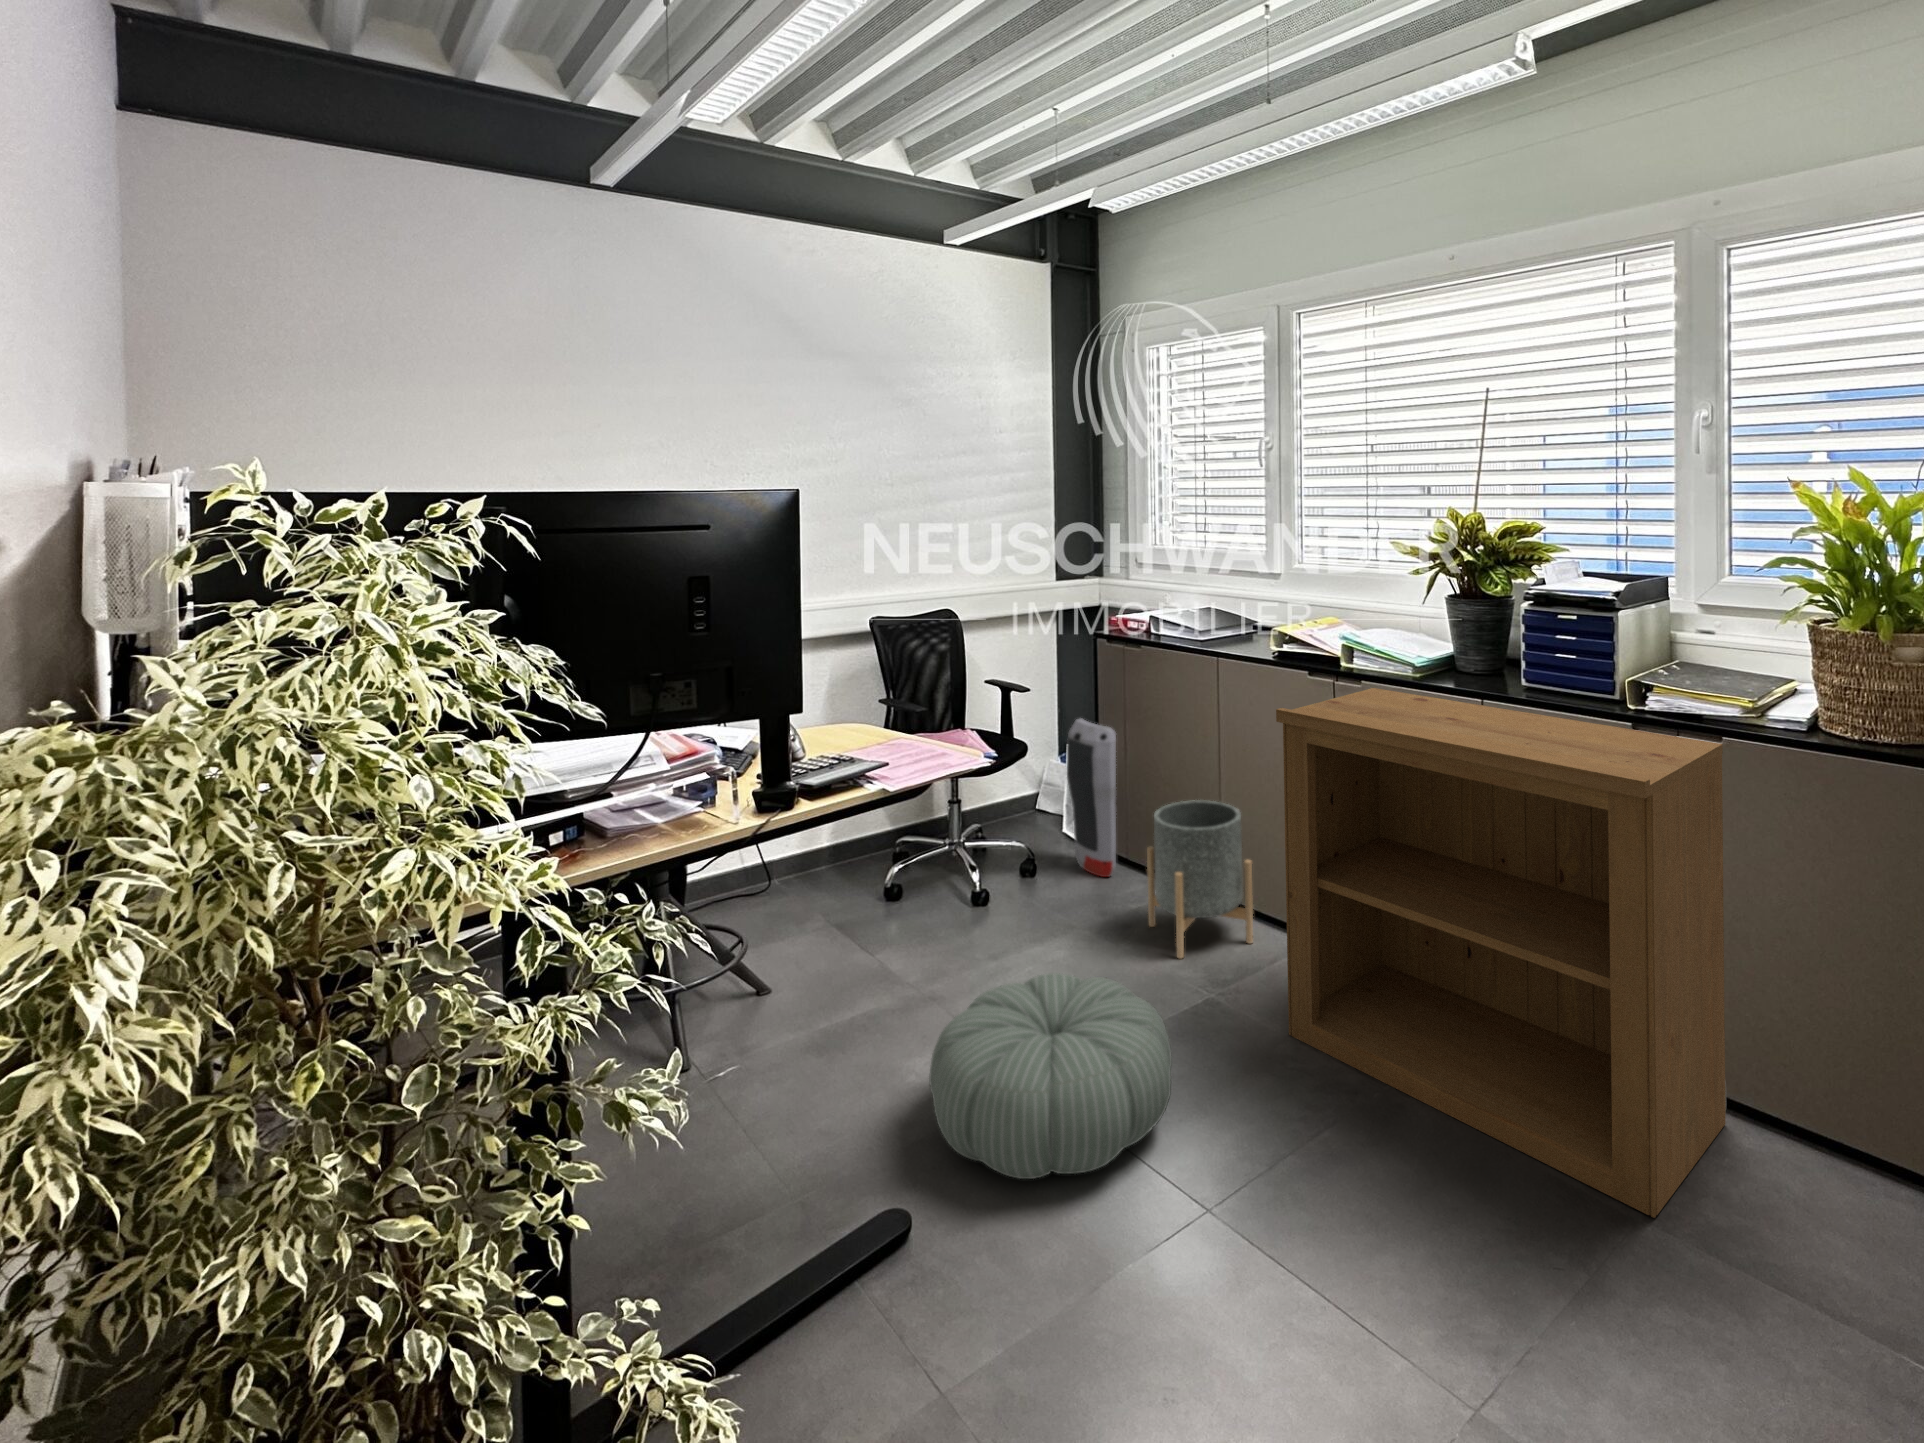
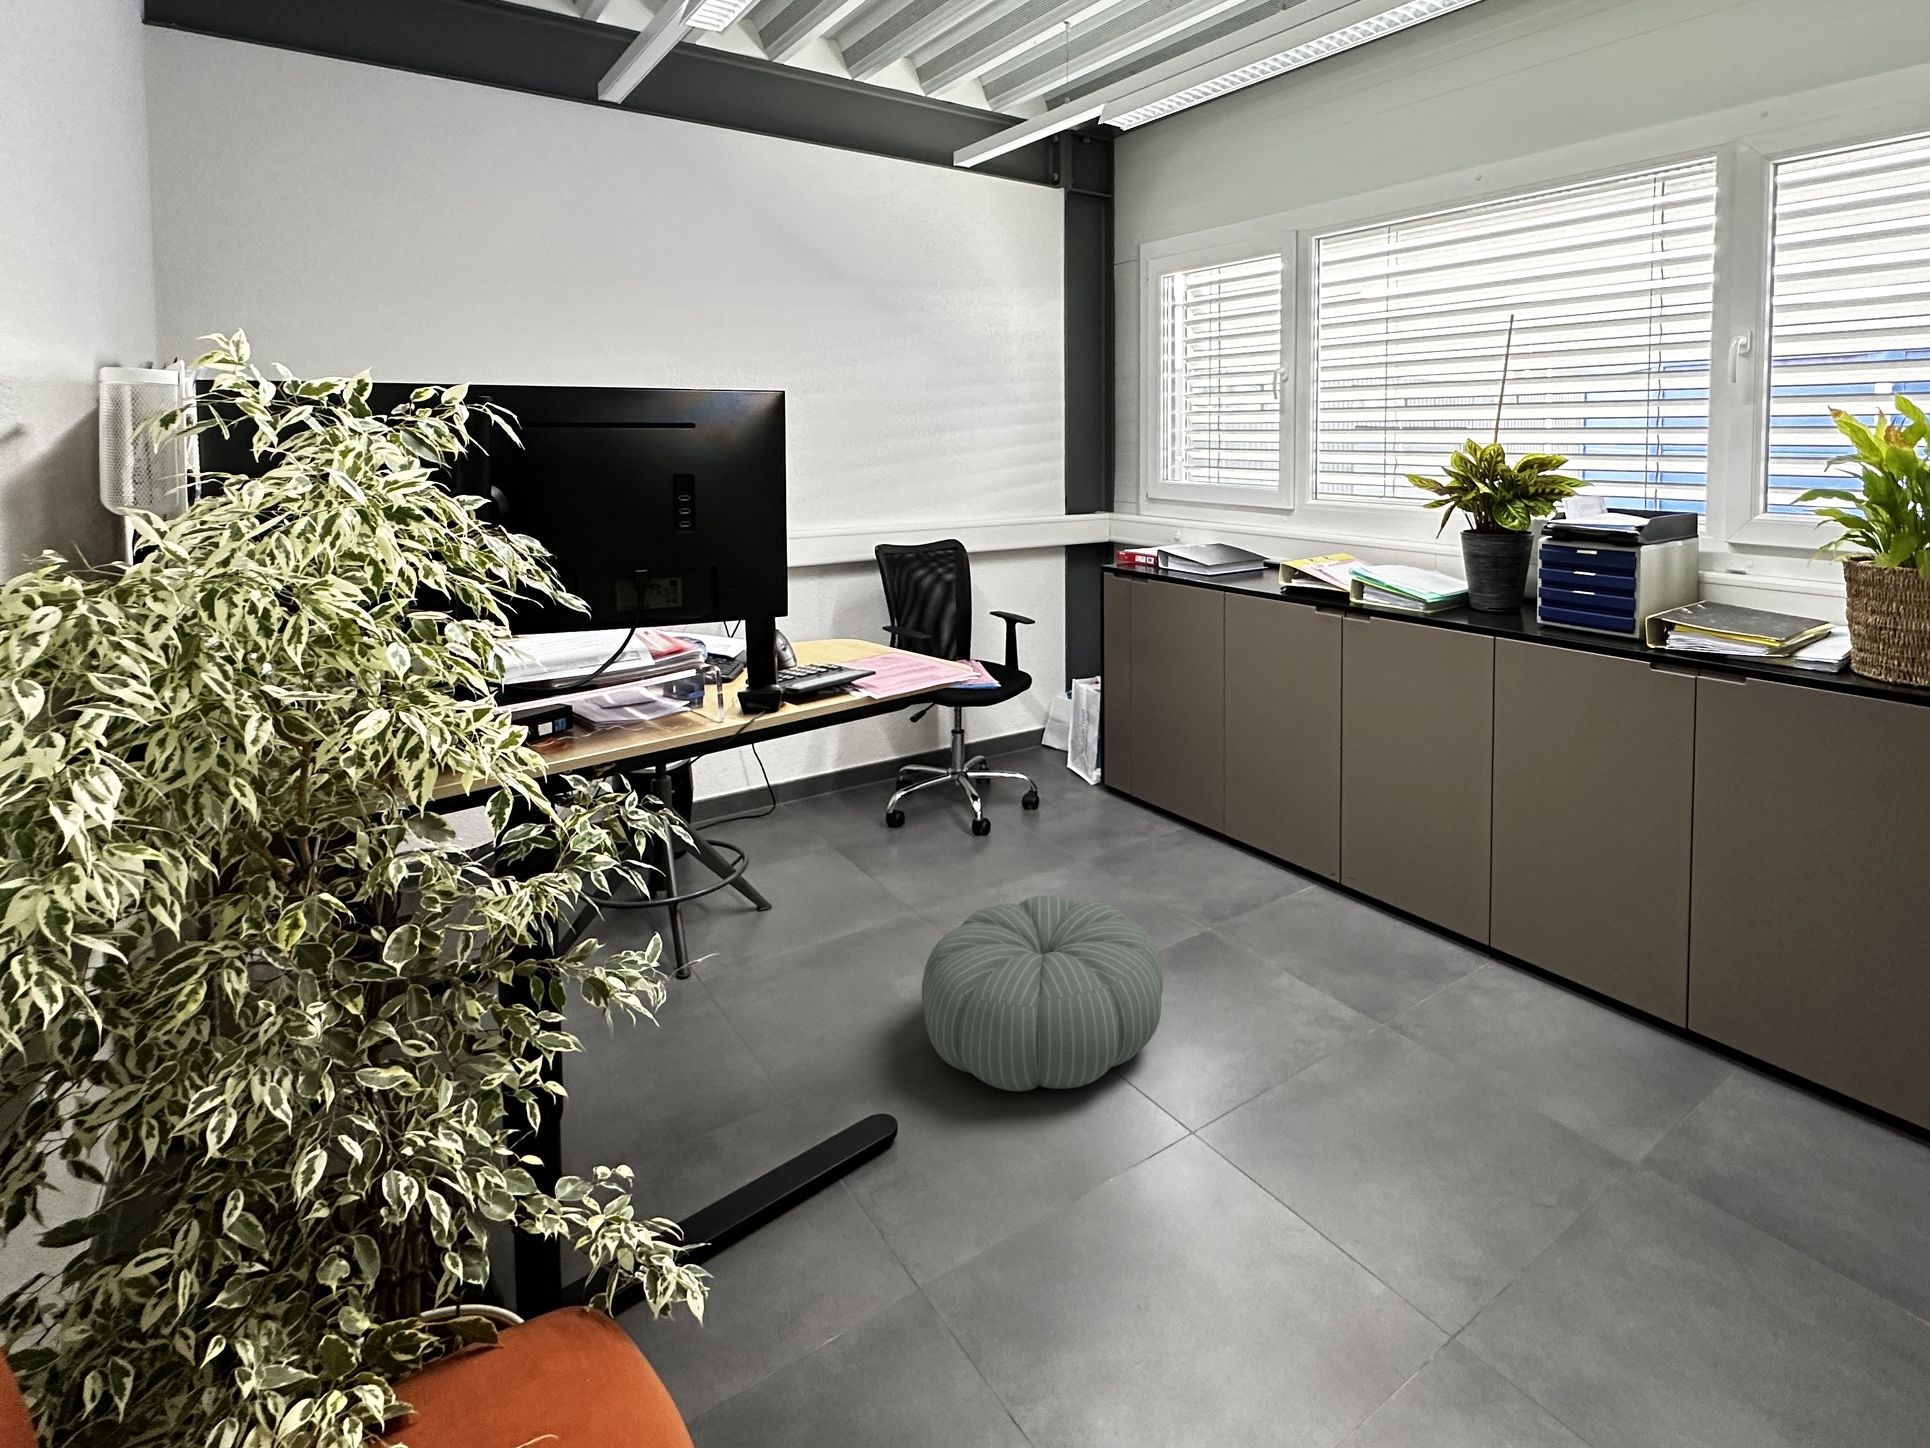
bookshelf: present [1276,688,1726,1218] -> none [1279,623,1745,1161]
air purifier: present [1067,718,1116,877] -> none [1071,651,1121,810]
planter: present [1147,800,1253,958] -> none [1148,735,1254,890]

